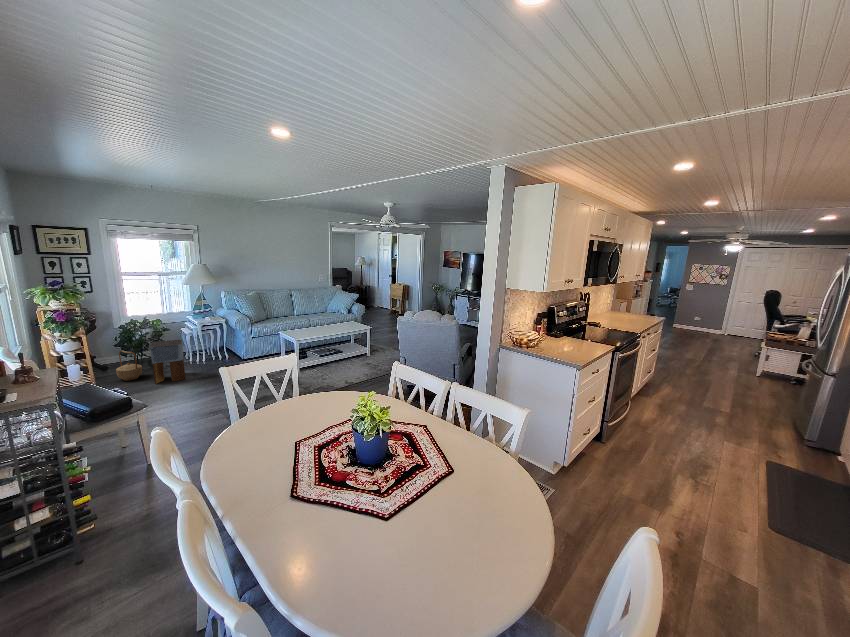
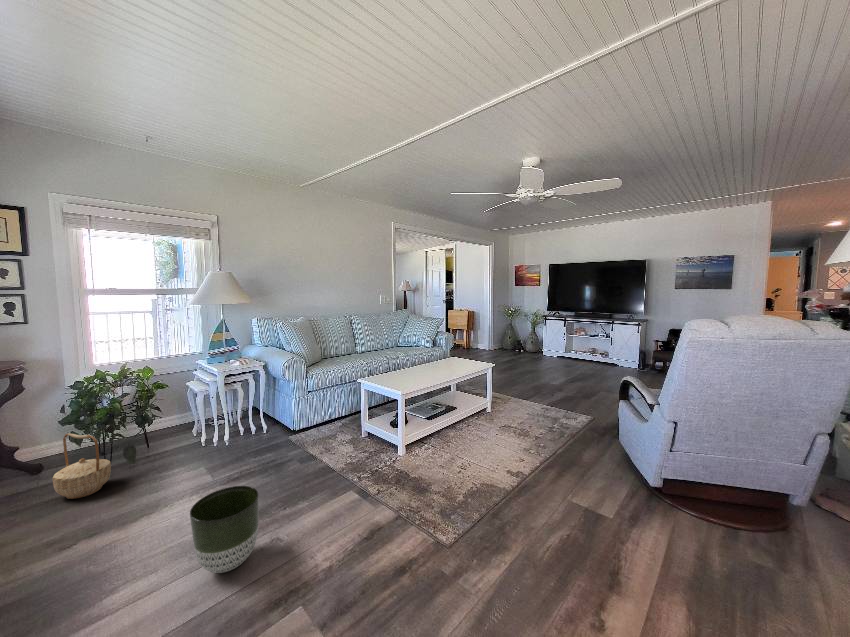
stool: present [150,340,185,384] -> none [129,402,200,504]
planter: none [175,375,204,405] -> present [190,486,259,573]

